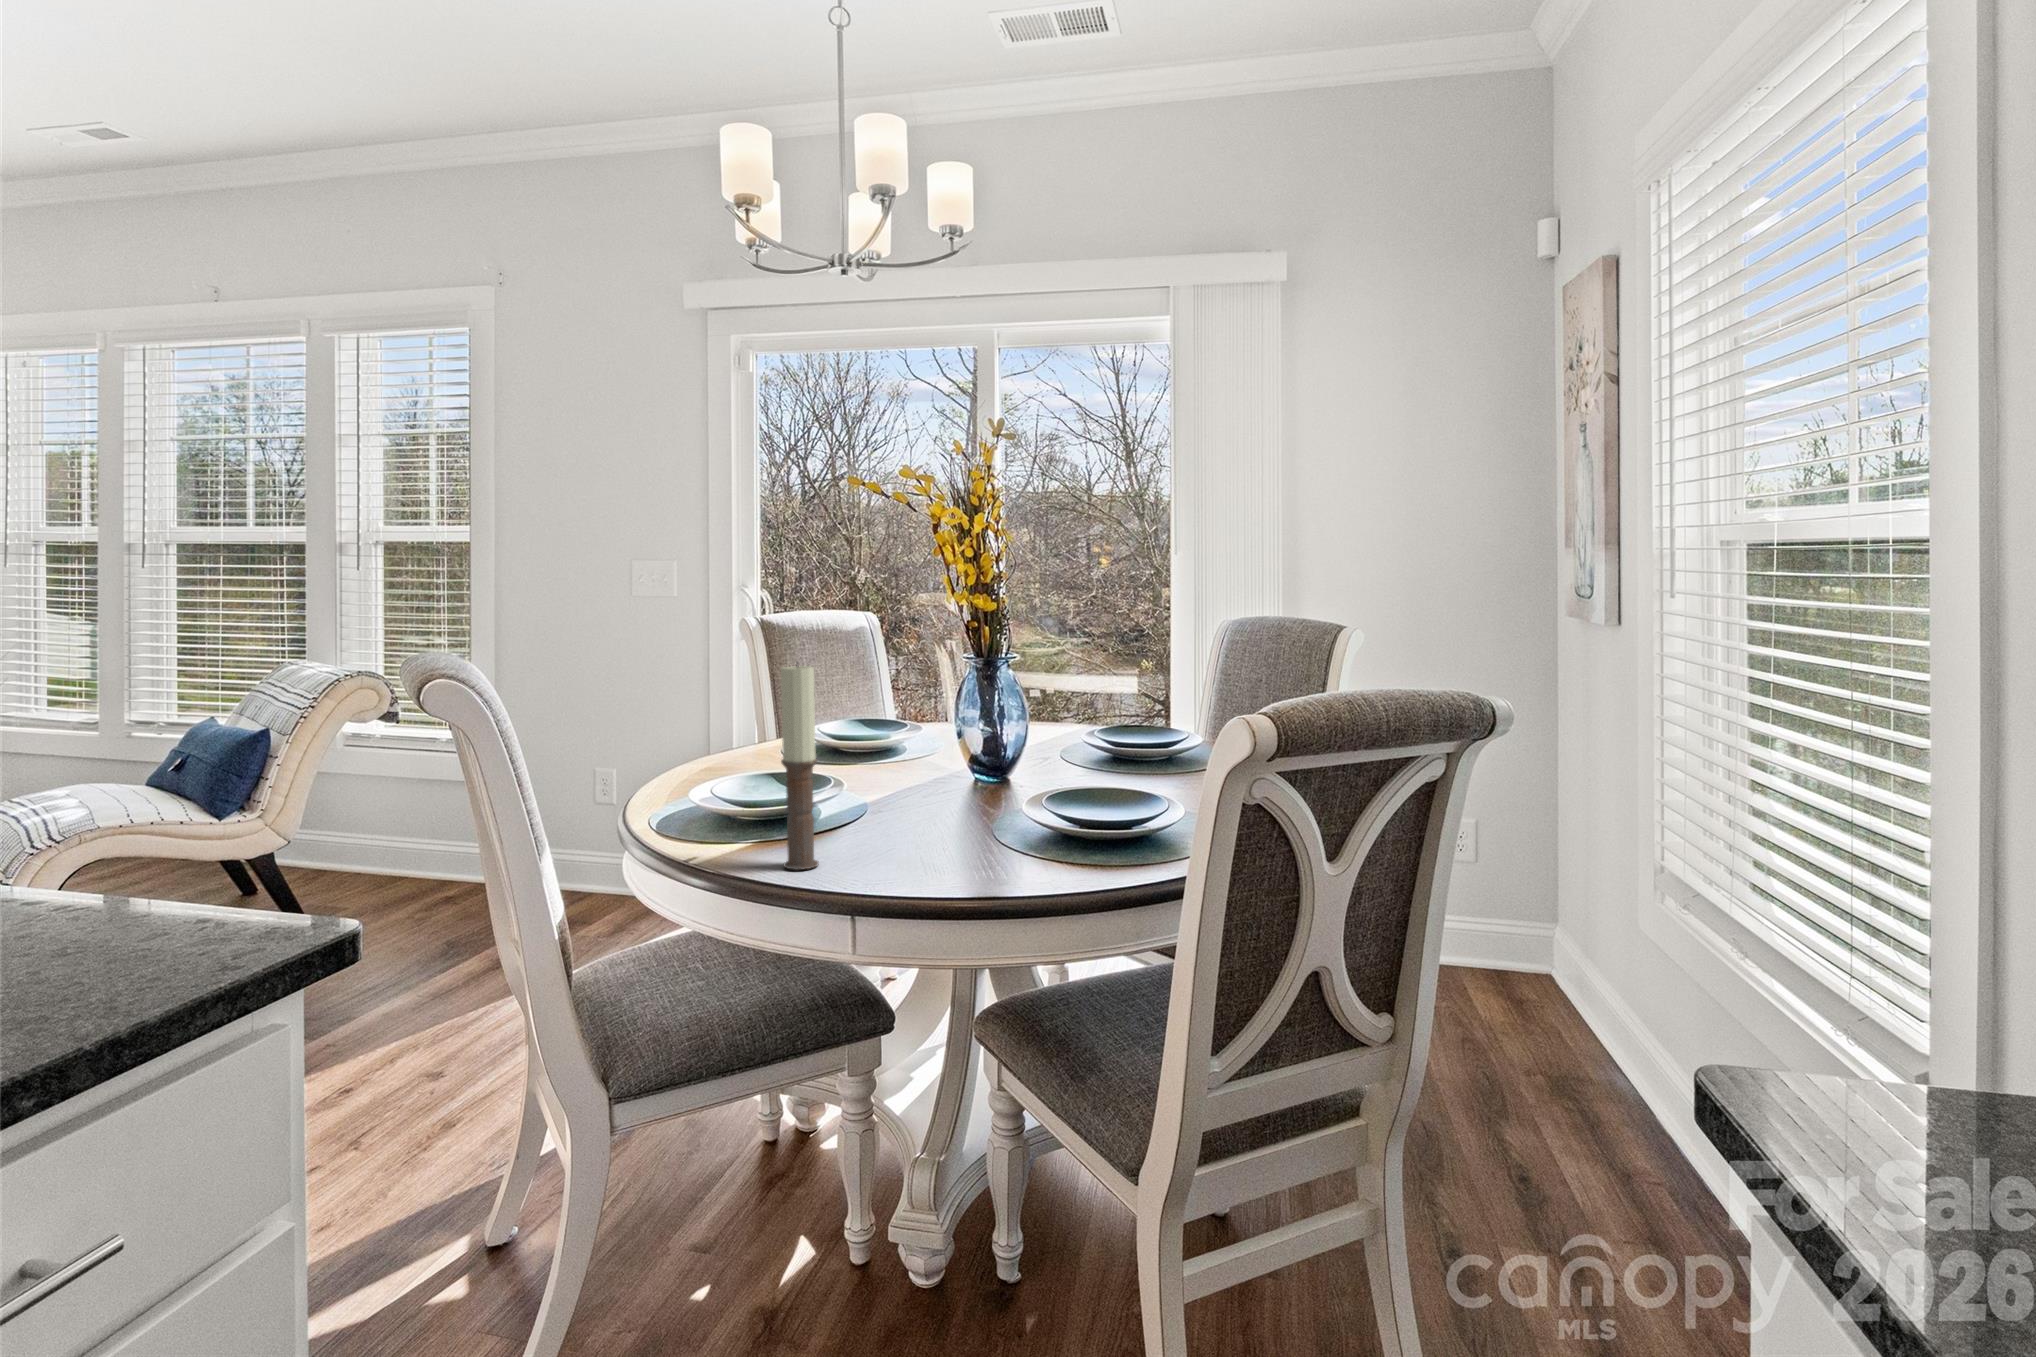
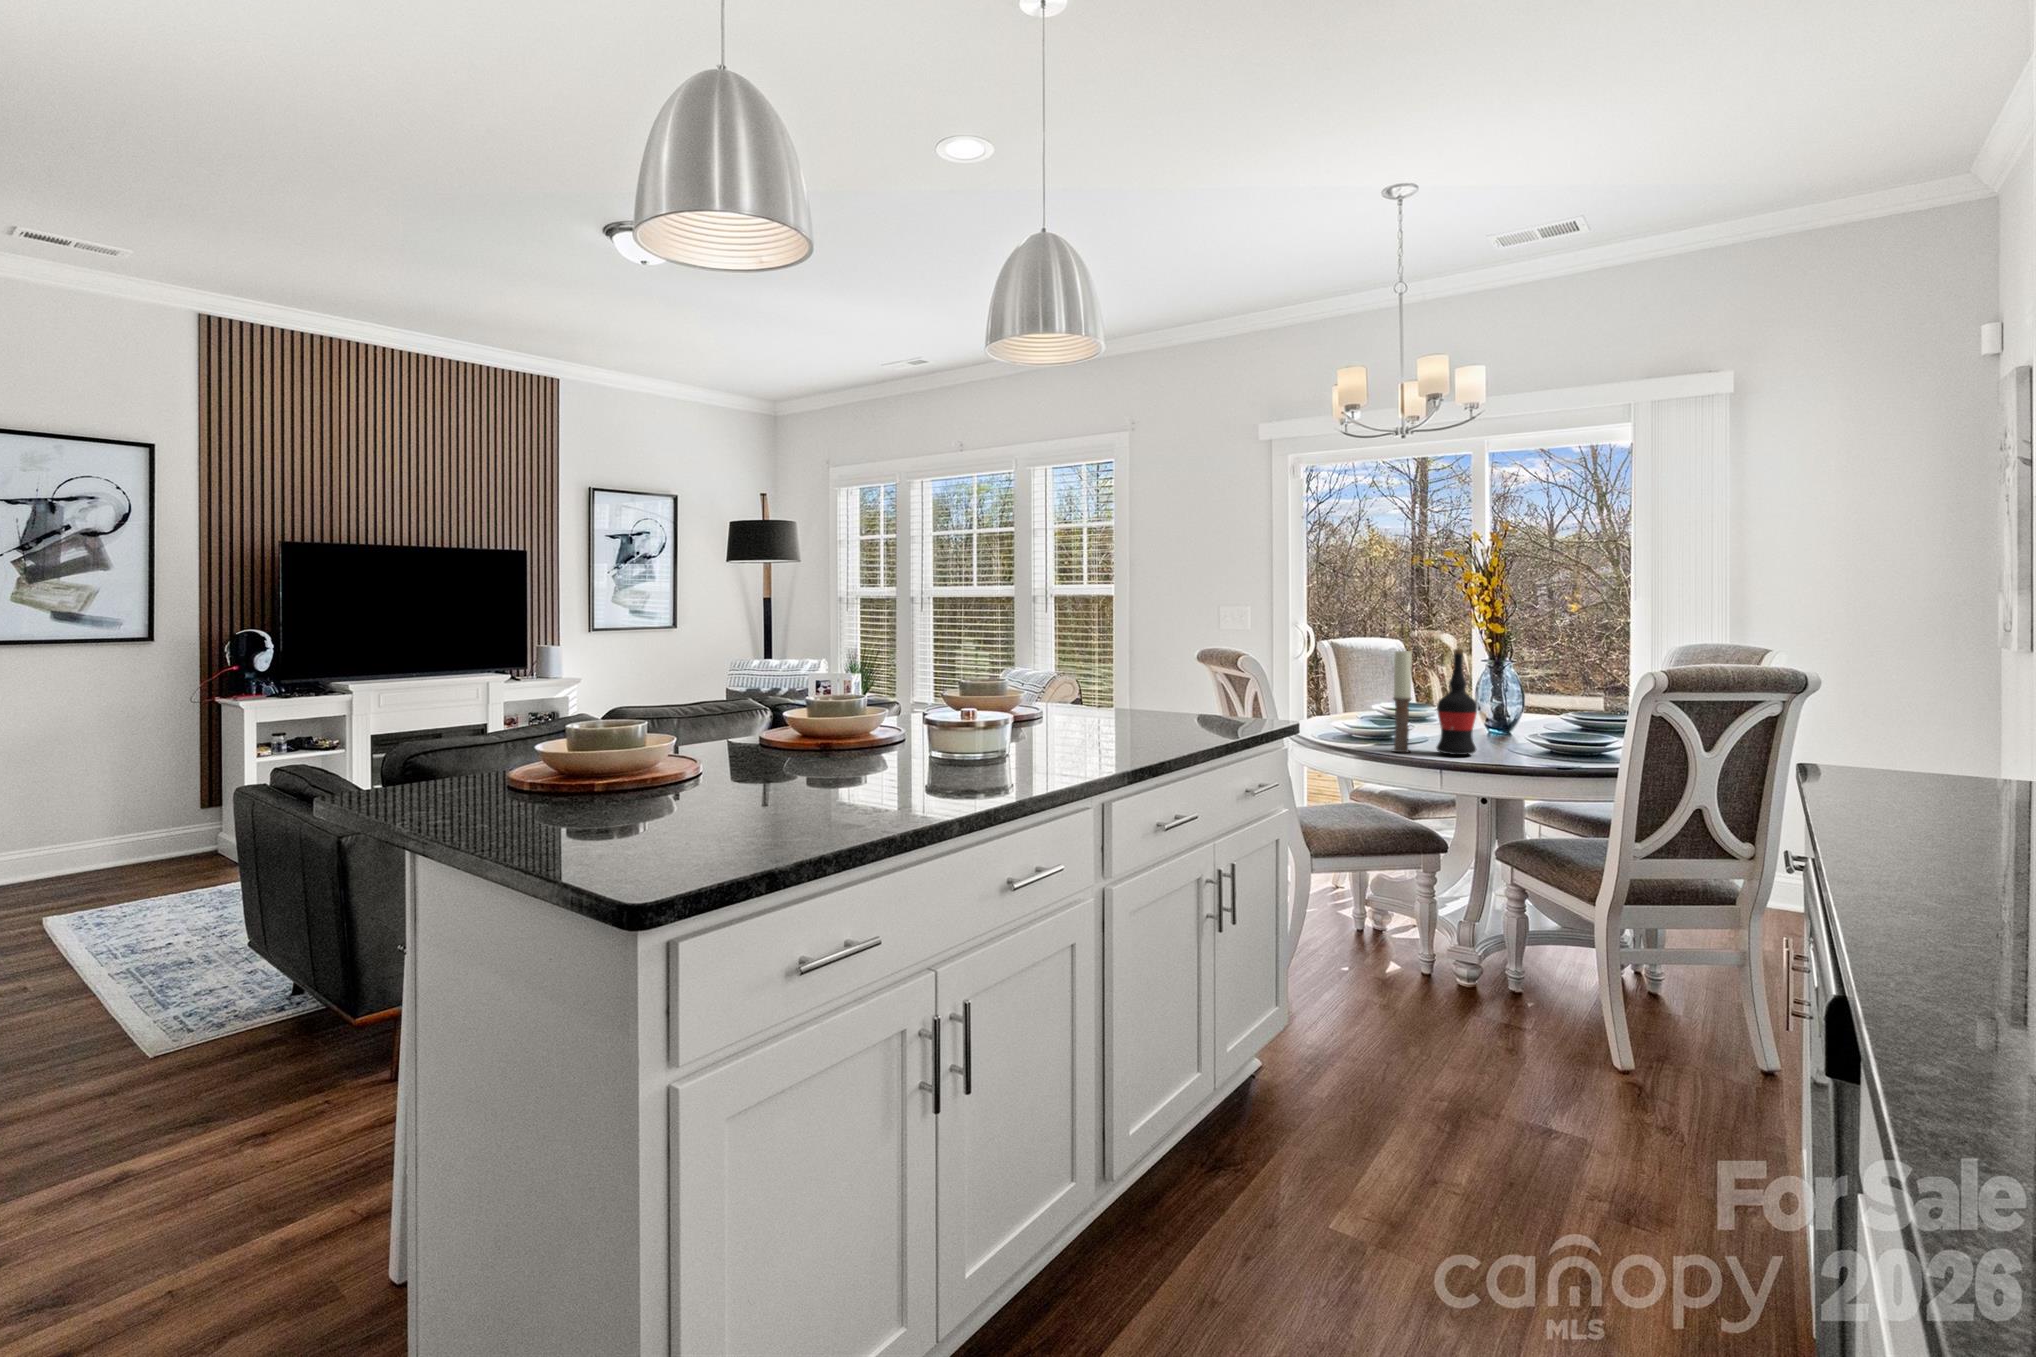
wine bottle: none [863,661,937,870] -> present [1437,649,1477,755]

